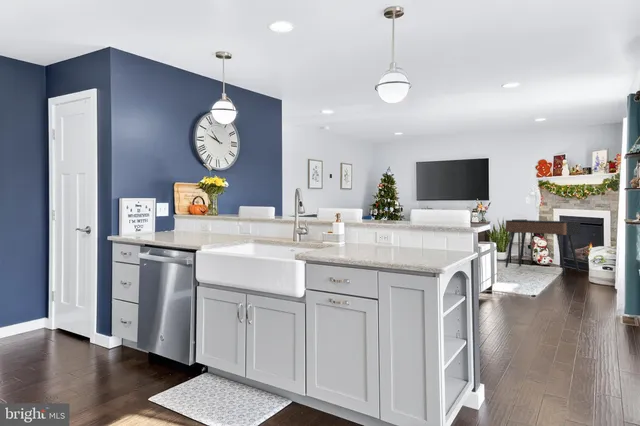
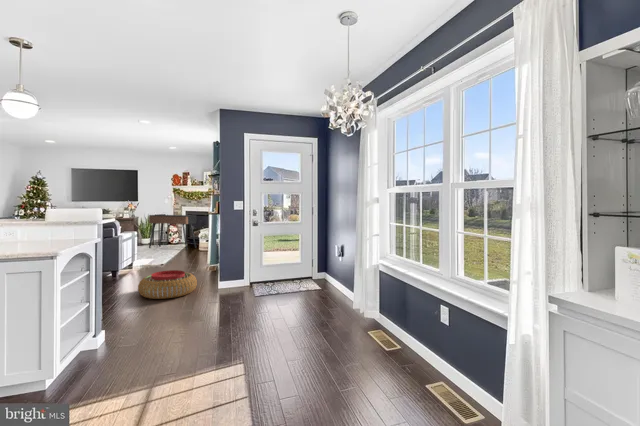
pouf: none [513,308,616,358] -> present [138,270,197,299]

